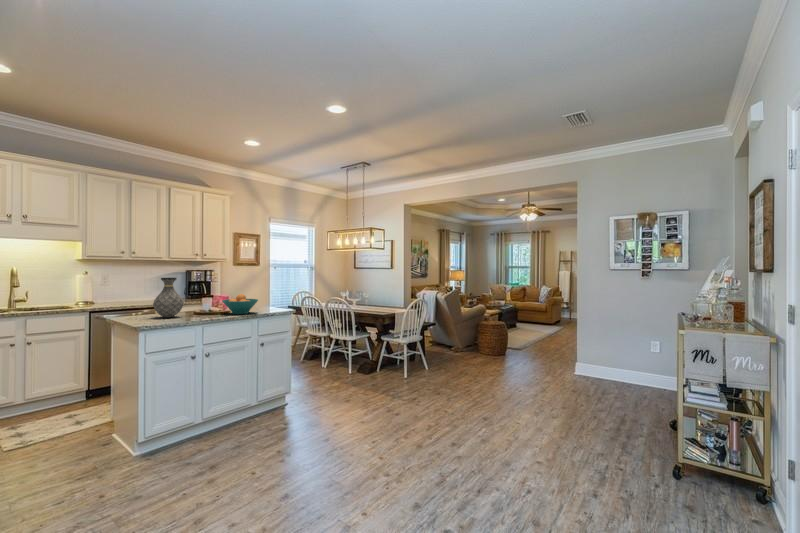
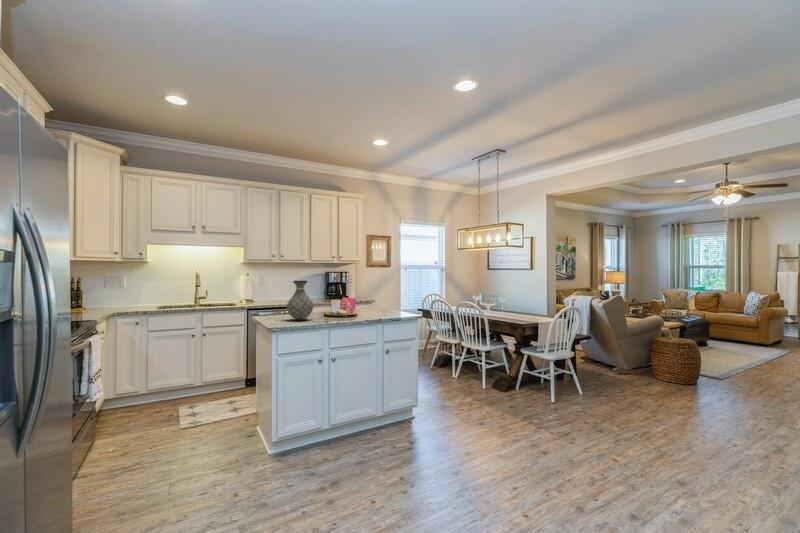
fruit bowl: present [222,294,258,314] -> none [349,298,385,319]

